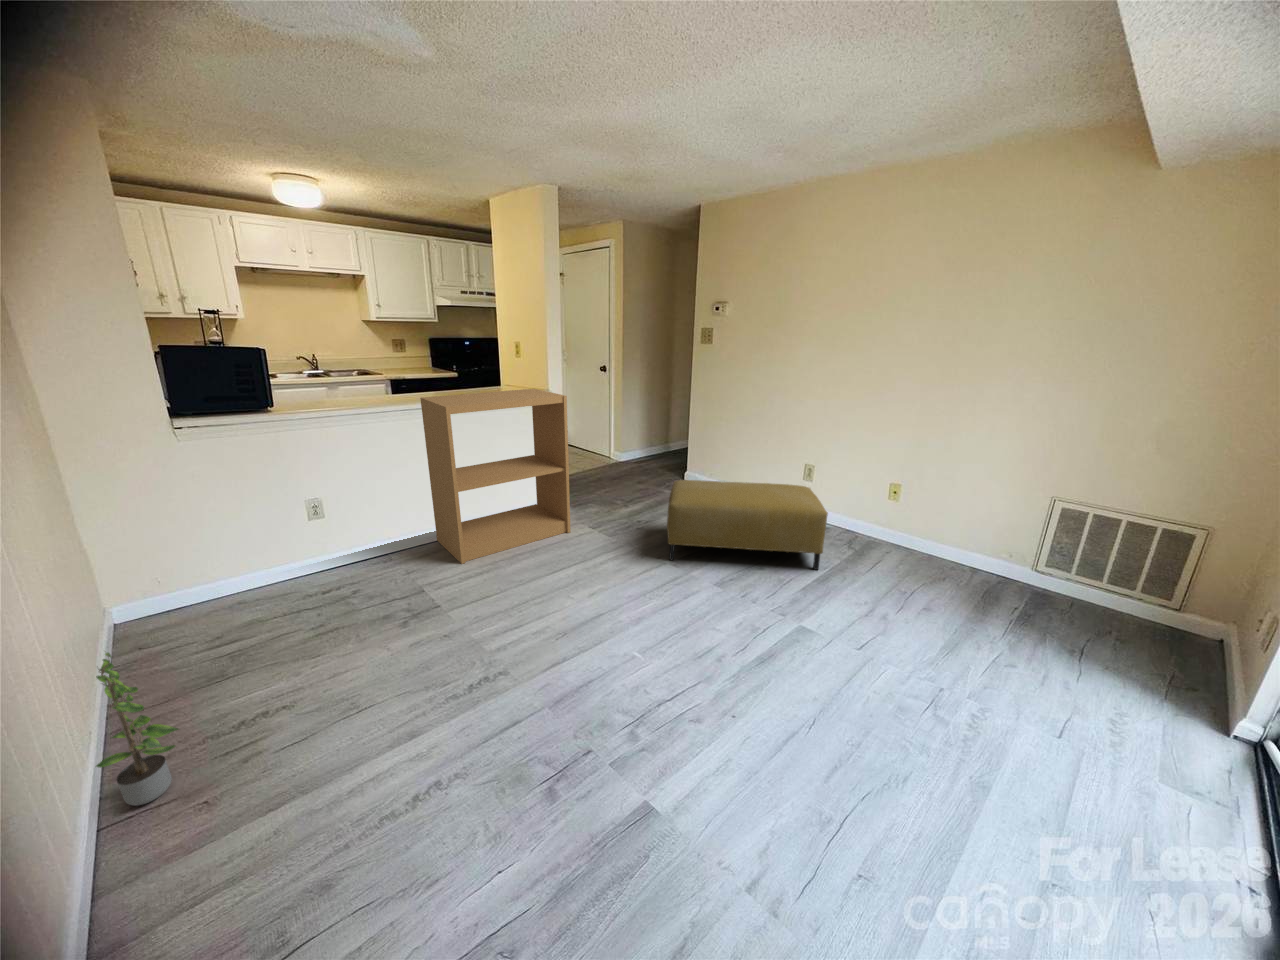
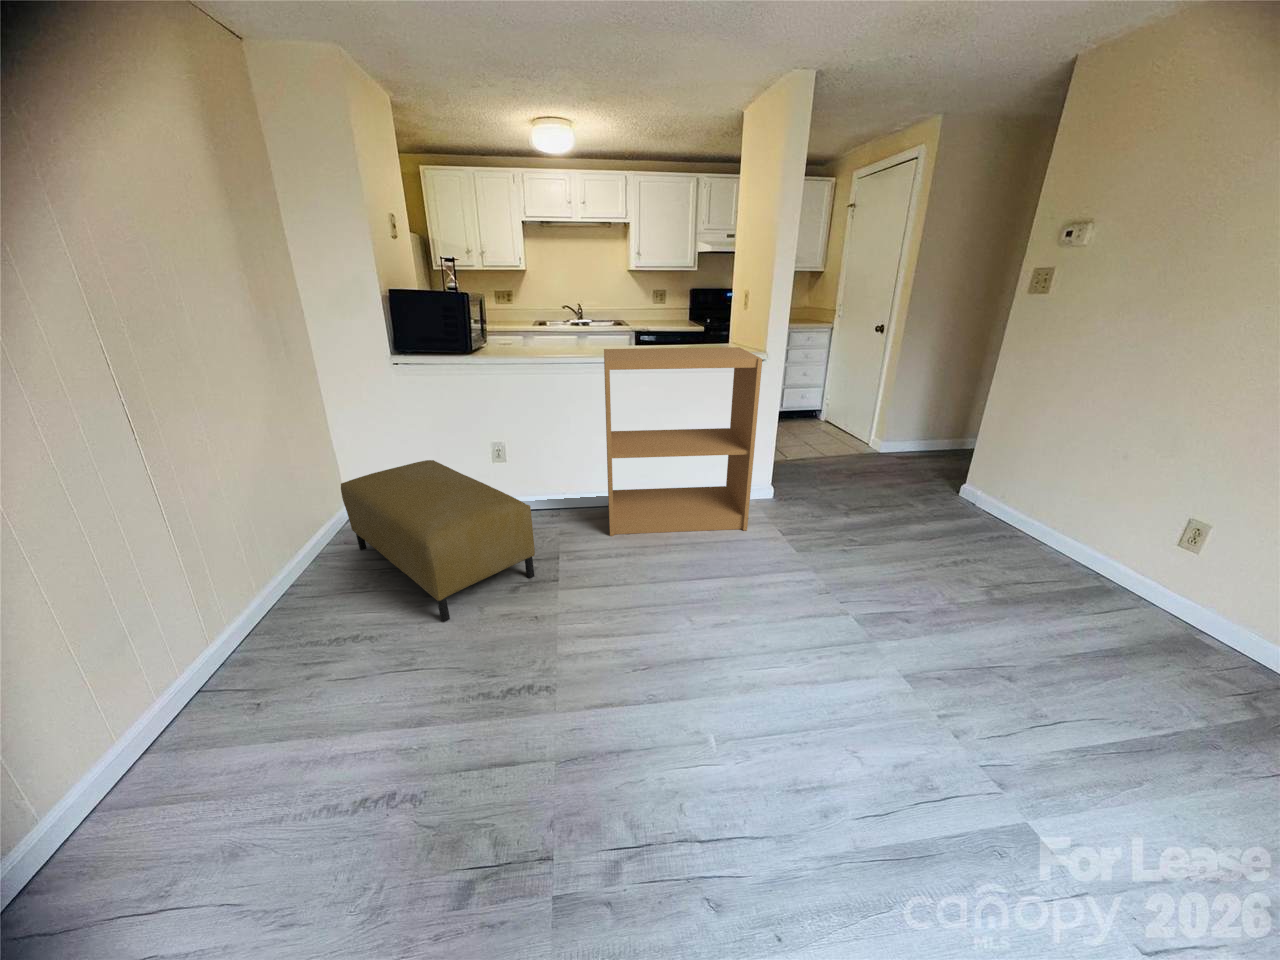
ottoman: present [667,480,828,570] -> present [341,460,535,622]
potted plant: present [96,653,179,805] -> none [193,545,285,678]

